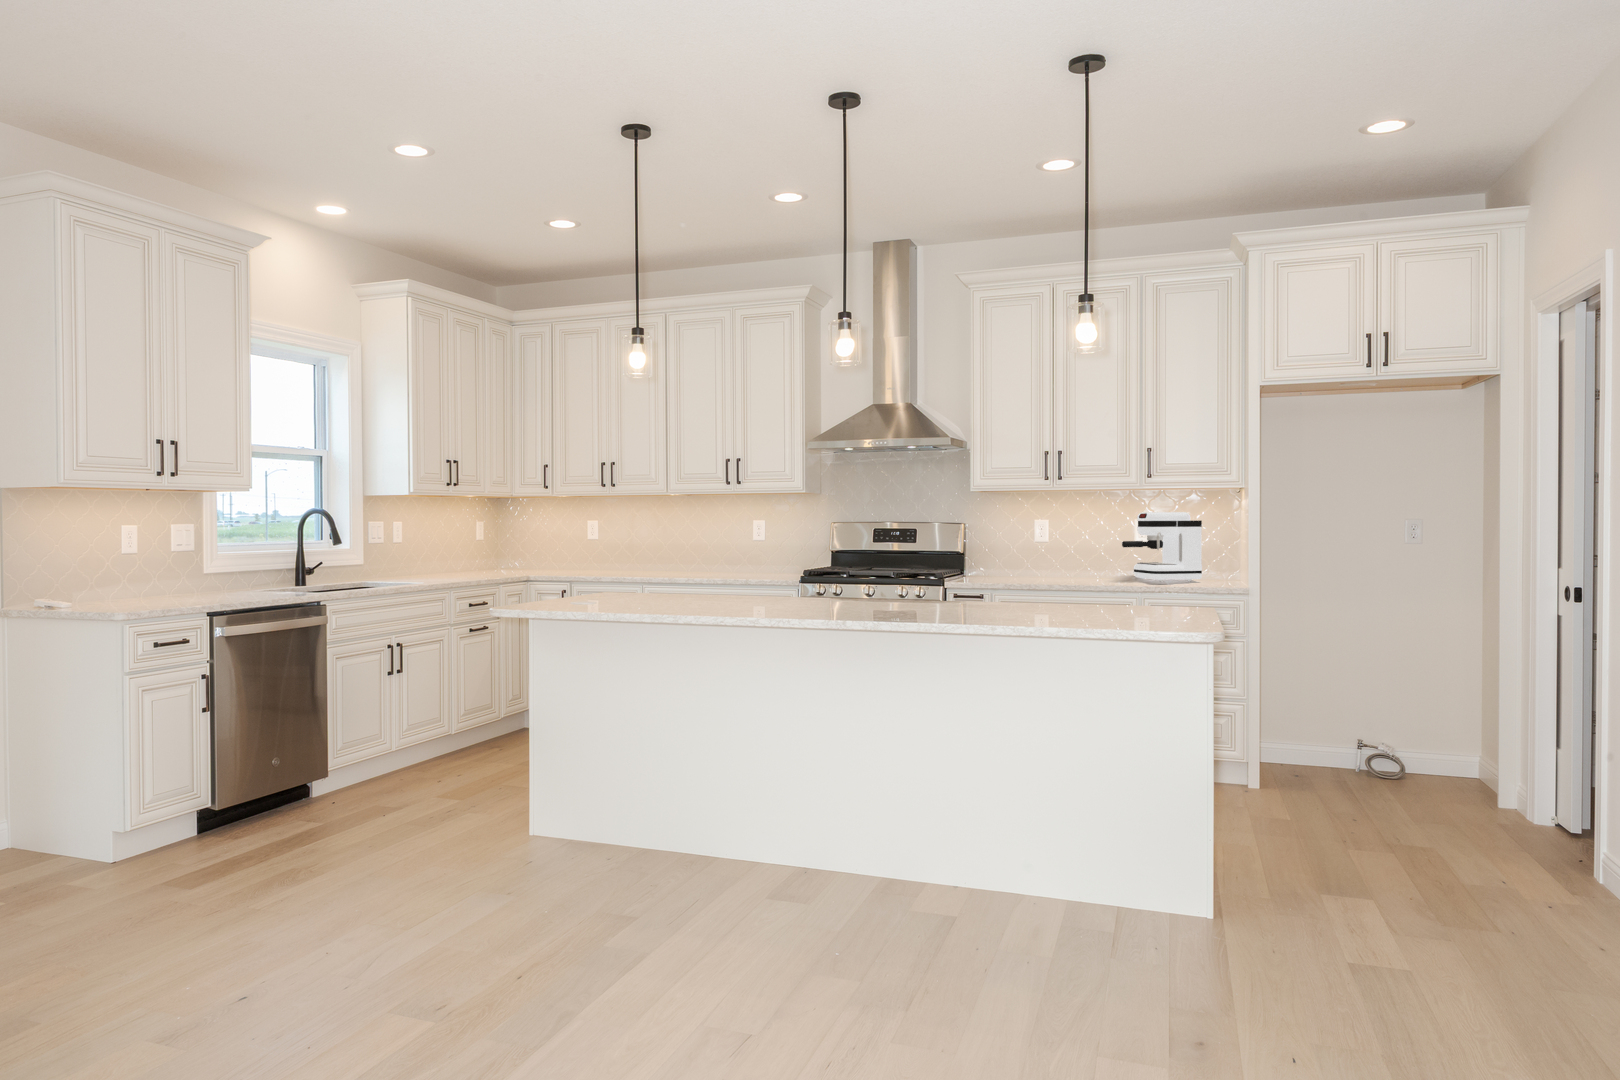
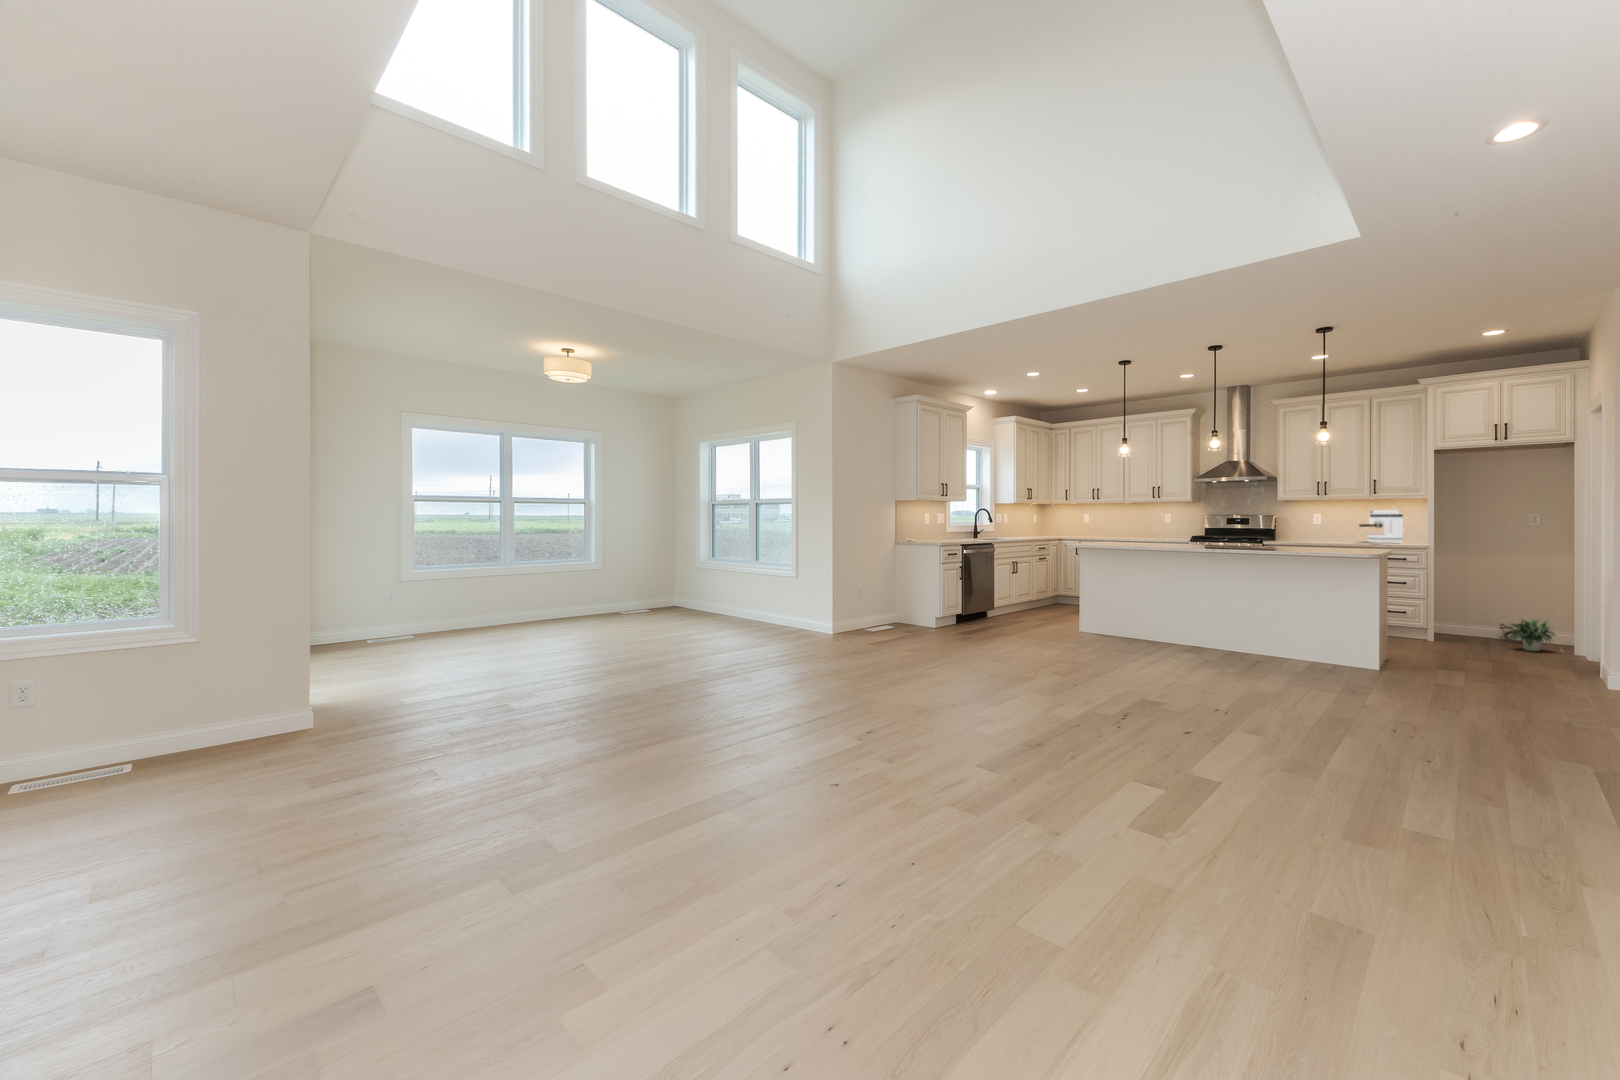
potted plant: none [1411,736,1510,810] -> present [1510,619,1555,651]

